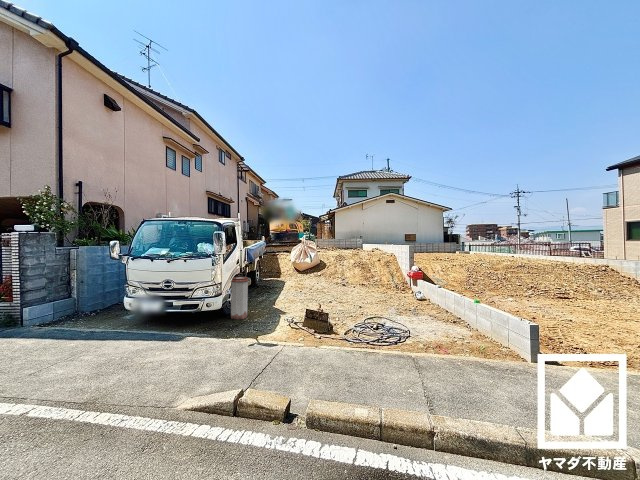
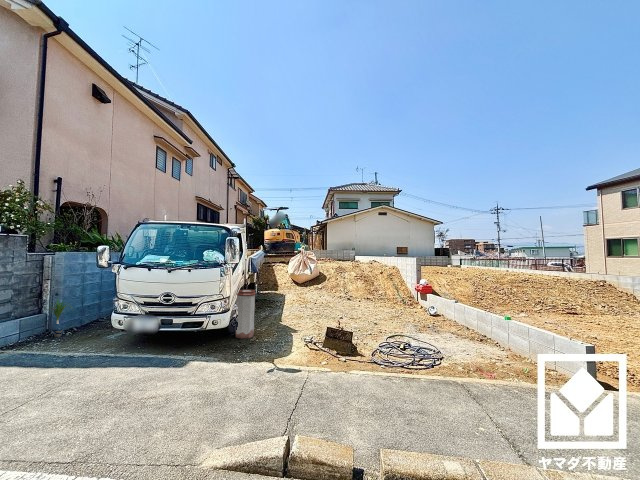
potted plant: none [68,284,97,318] -> present [52,301,66,337]

